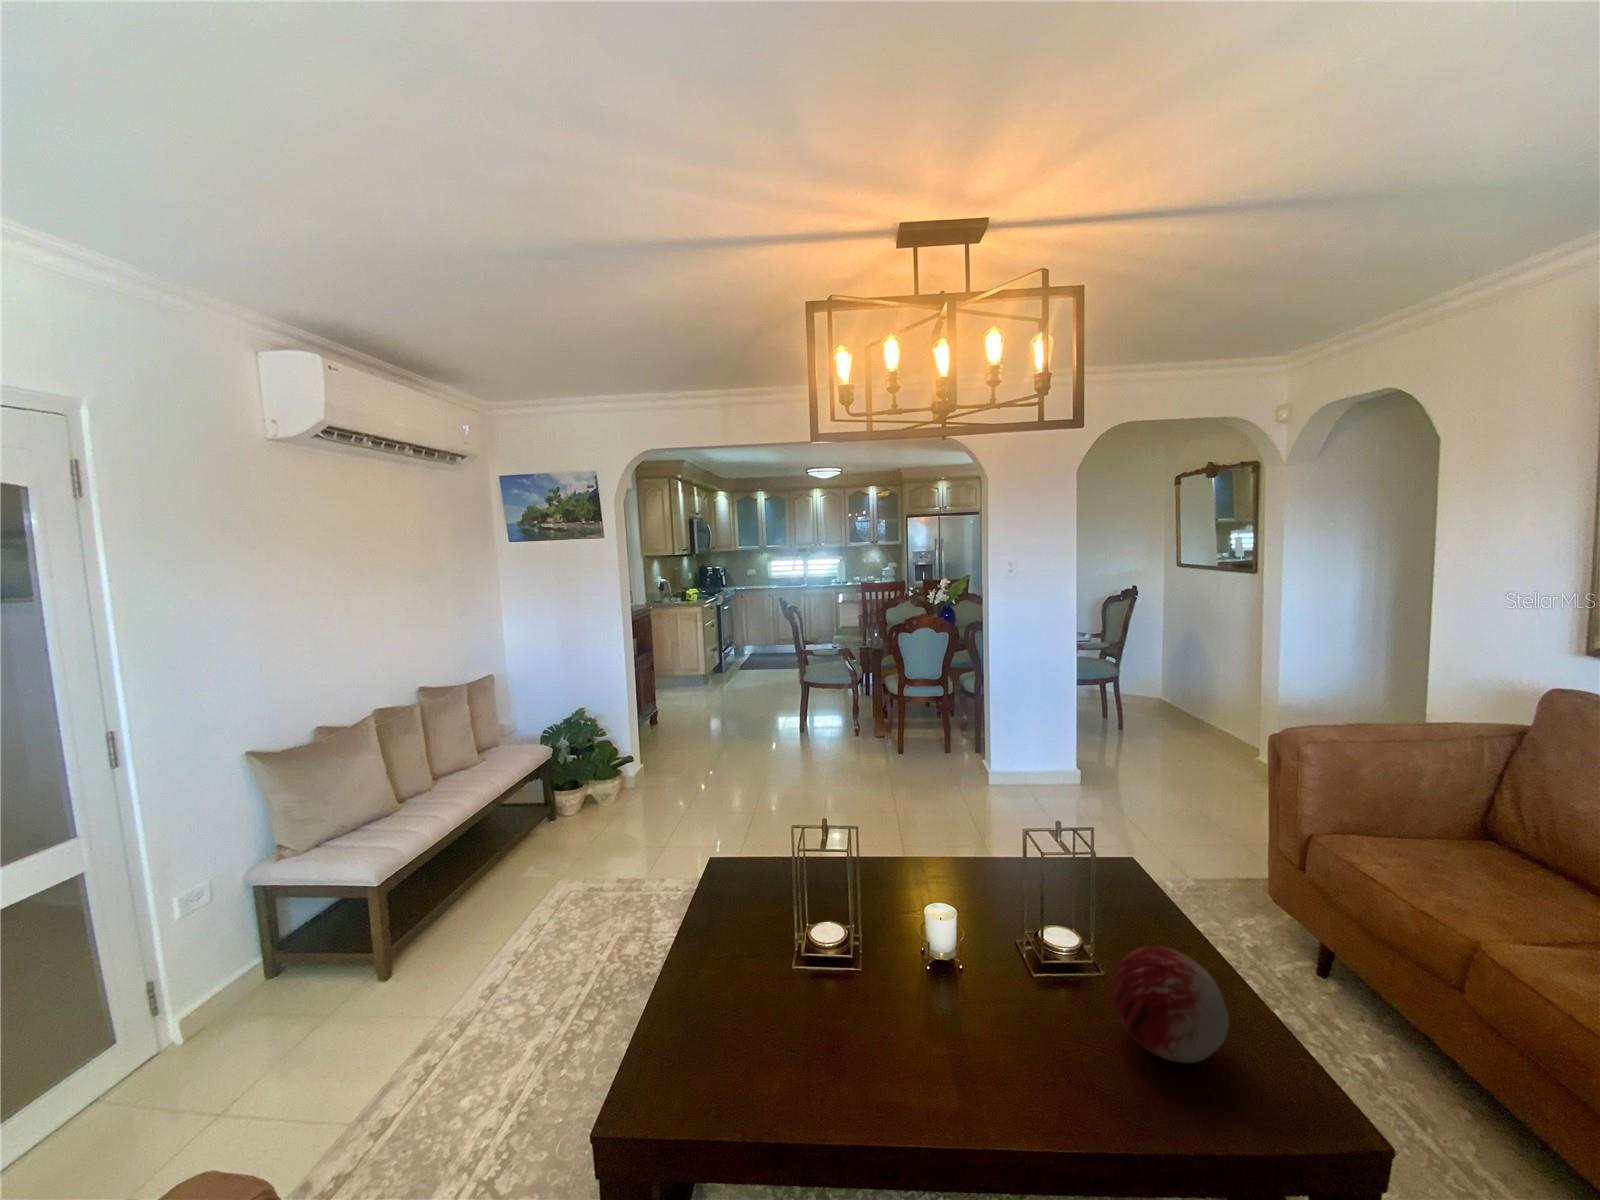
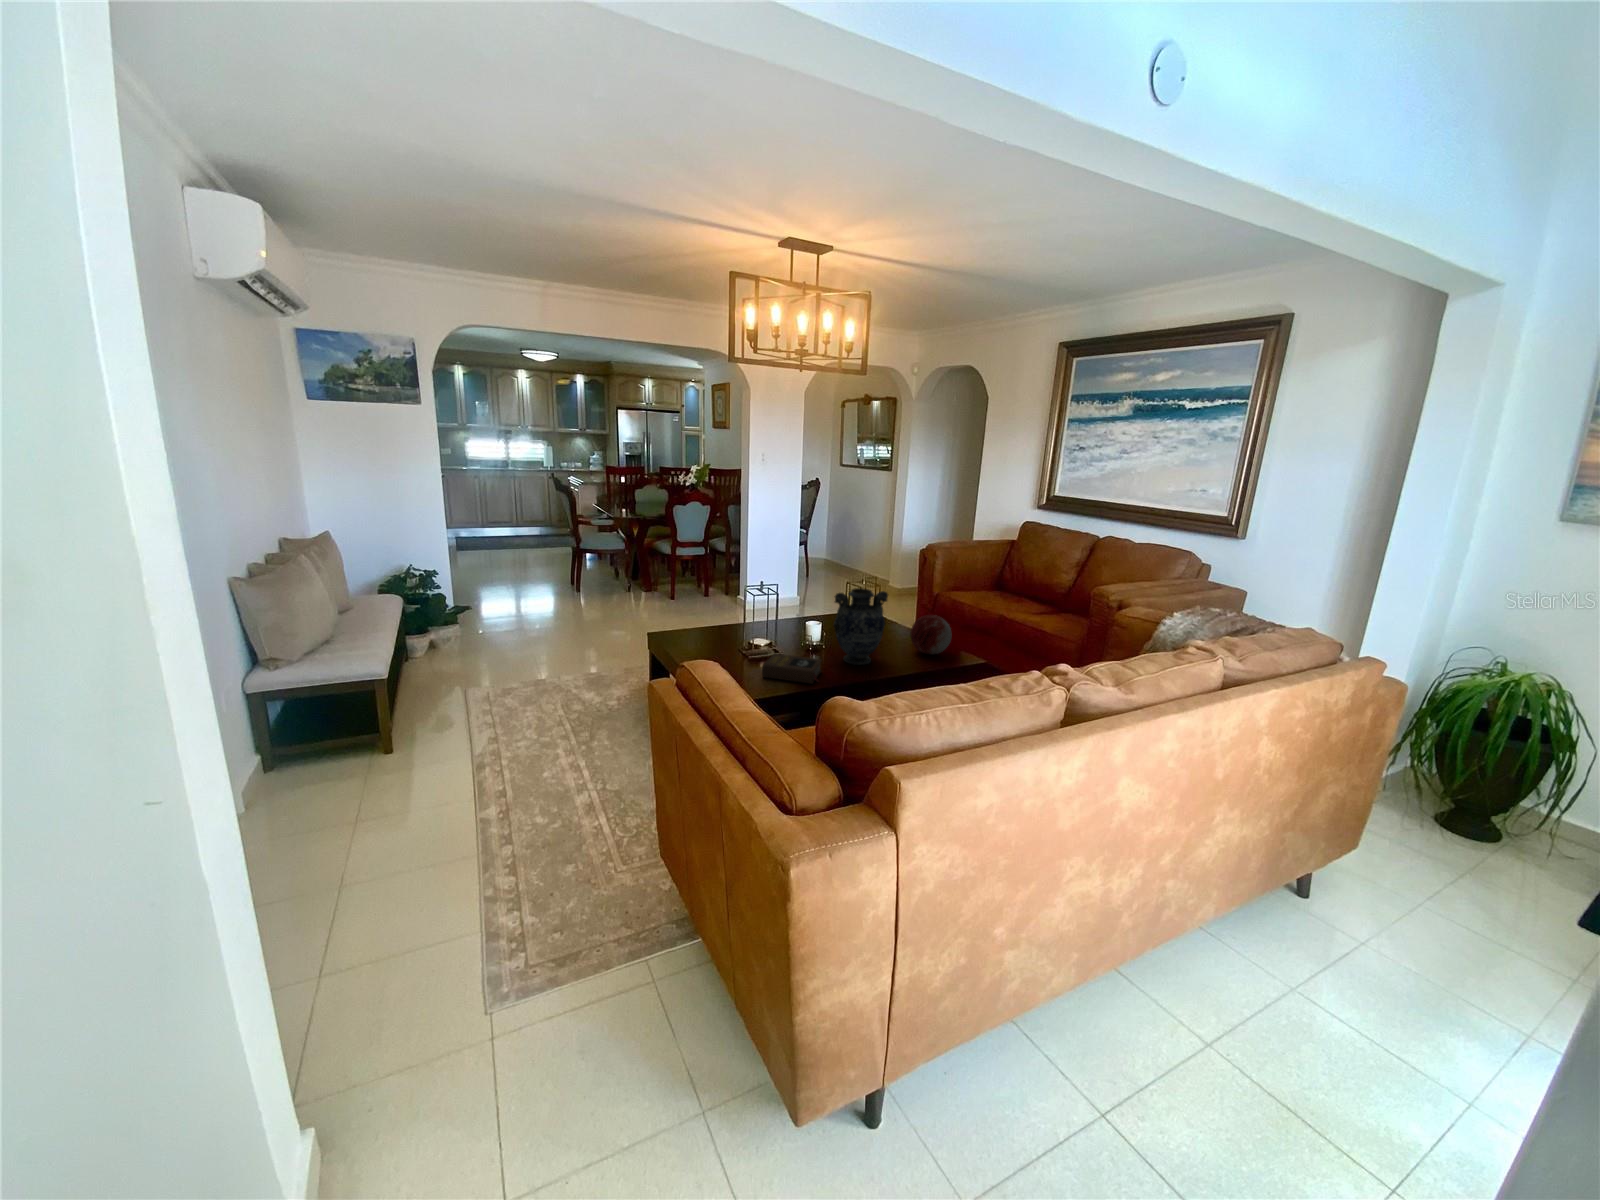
vase: none [895,863,1024,1051] -> present [834,588,888,665]
book: none [715,972,850,1097] -> present [762,653,822,684]

